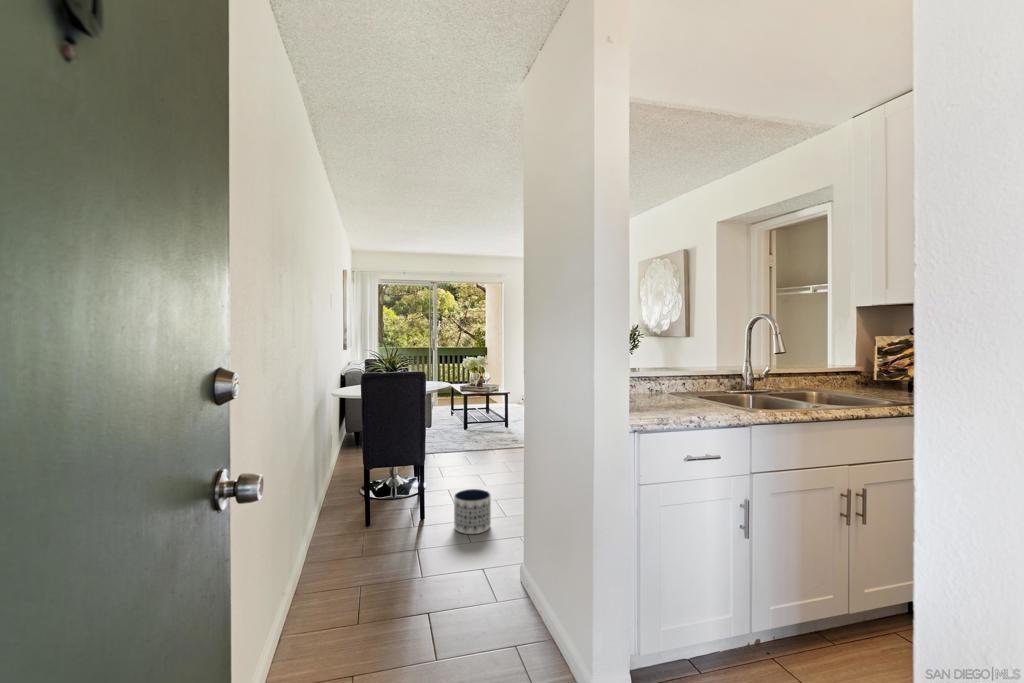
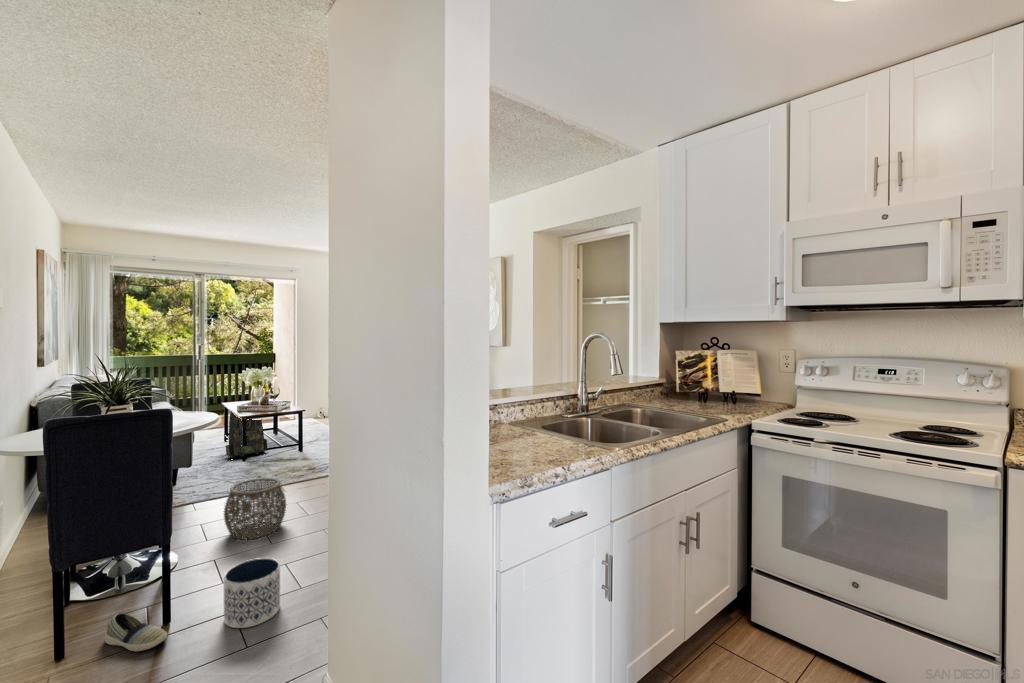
backpack: none [451,390,481,431] -> present [226,408,267,457]
woven basket: none [452,439,495,484] -> present [224,478,286,540]
shoe: none [387,509,421,534] -> present [105,613,167,651]

